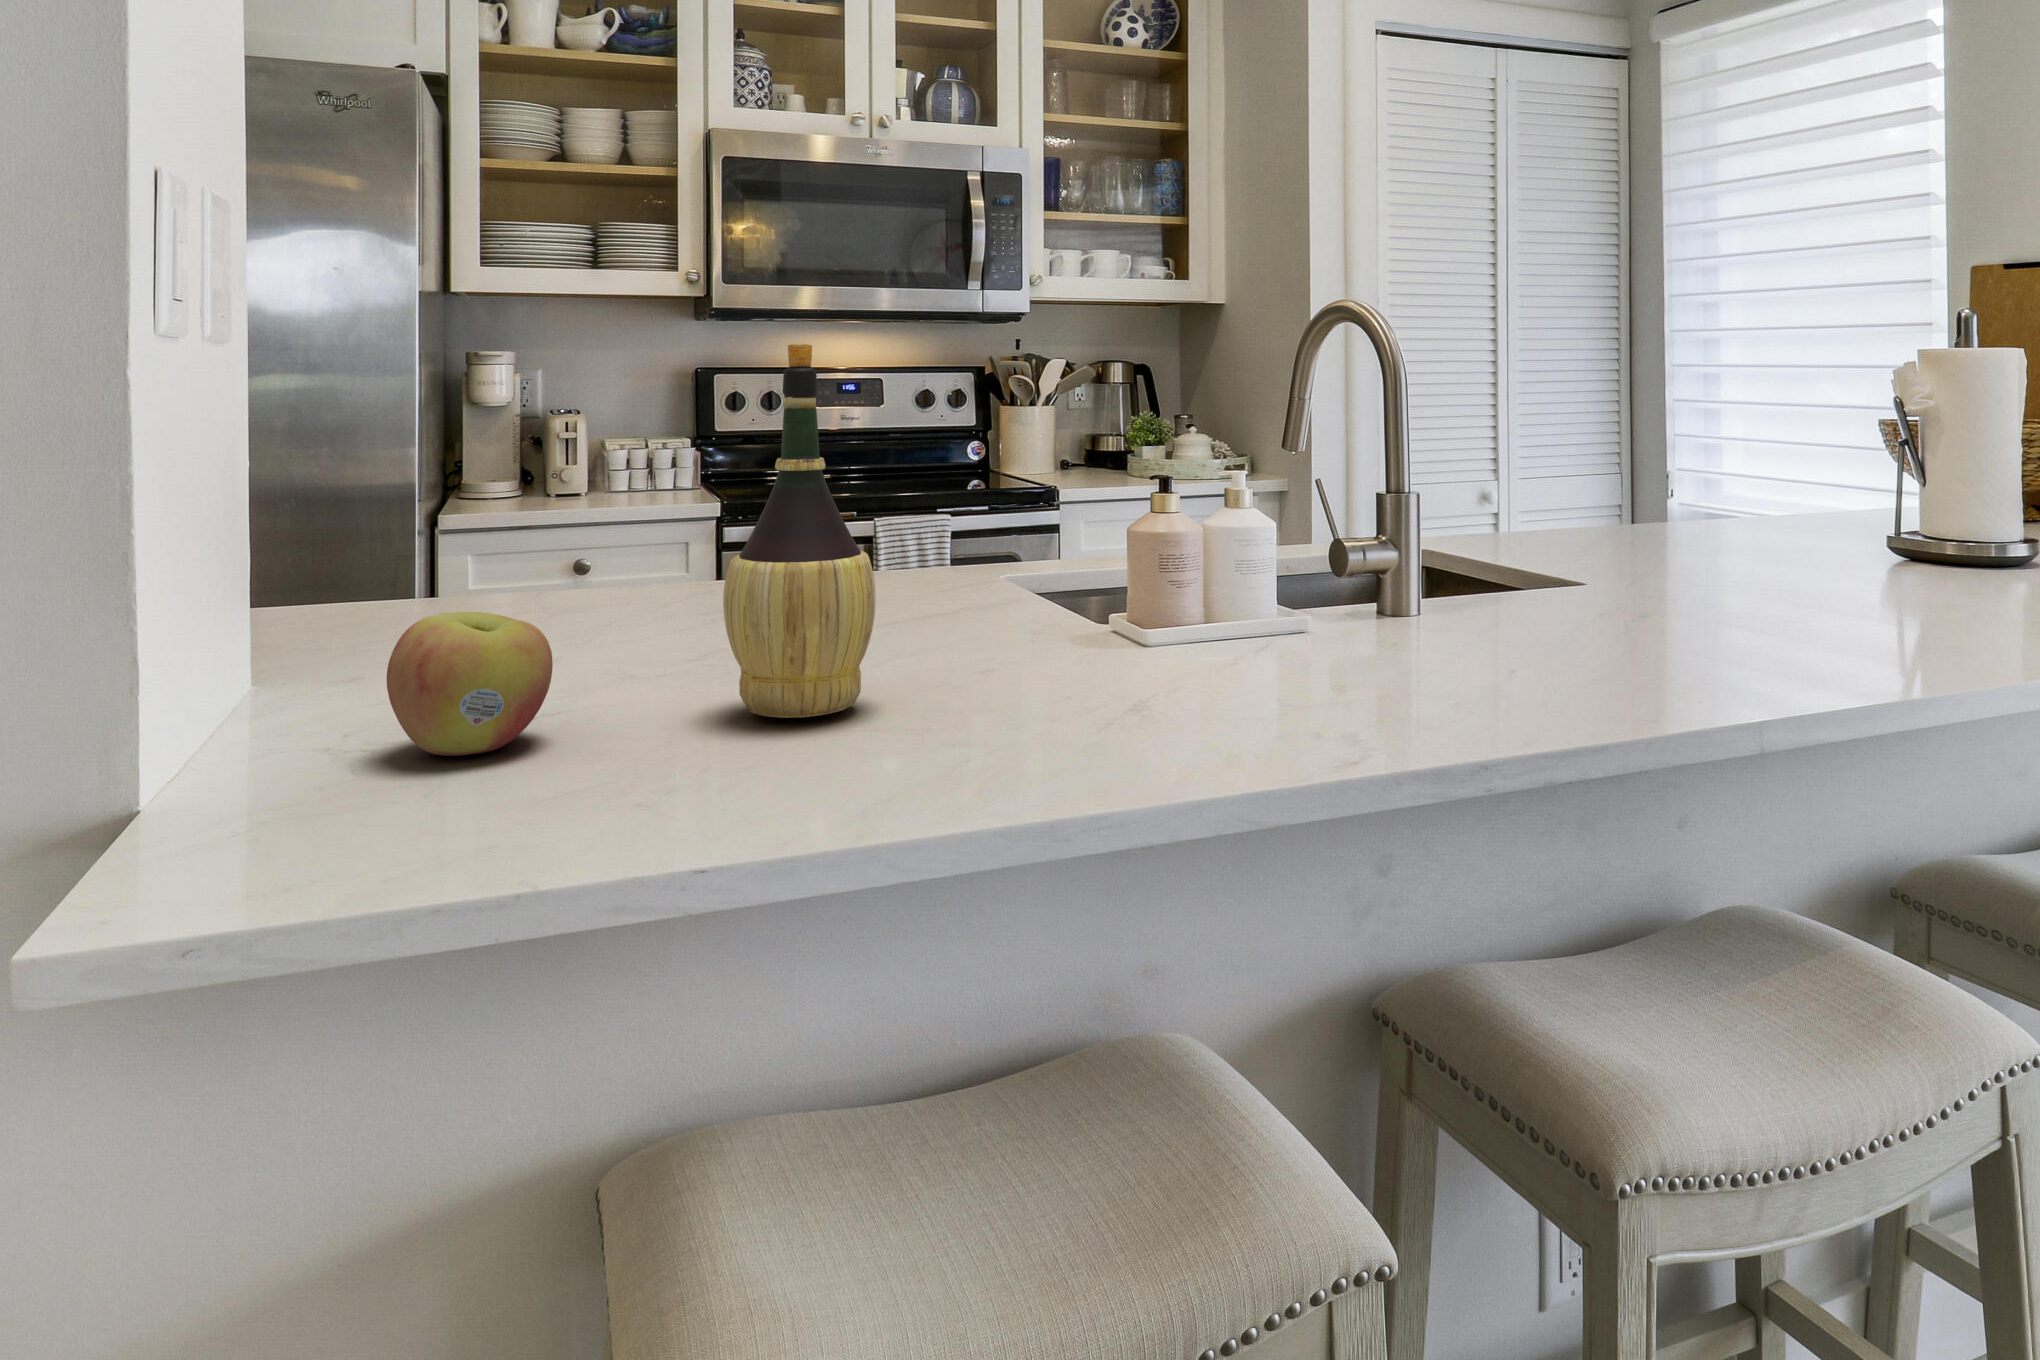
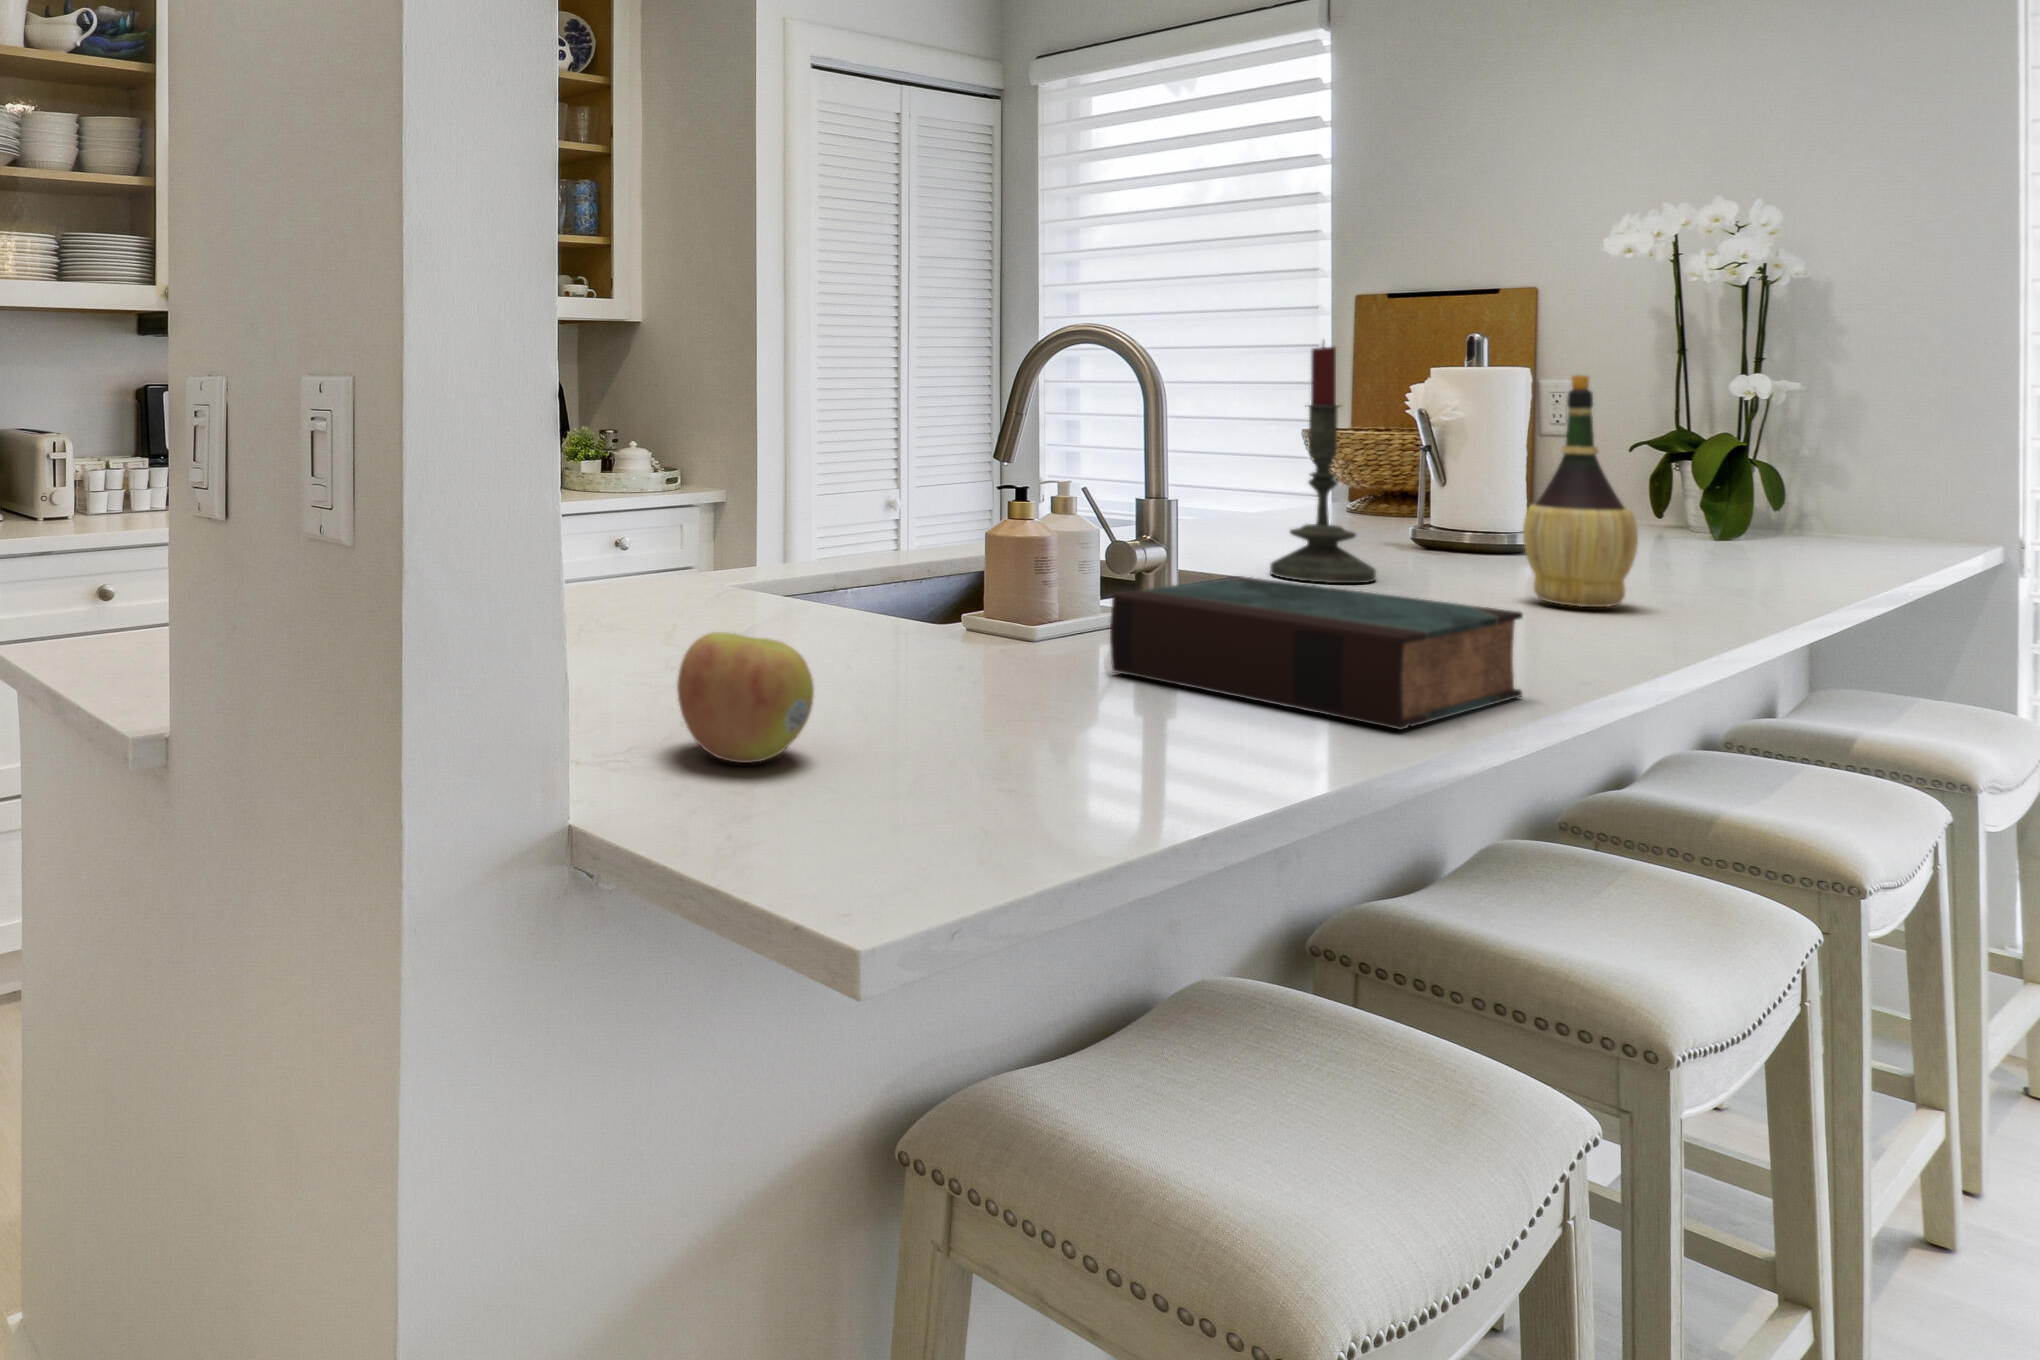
candle: none [1618,307,1733,593] -> present [1270,346,1376,583]
wine bottle: present [723,343,876,718] -> present [1523,374,1638,607]
book: none [1116,575,1527,760] -> present [1110,576,1523,730]

